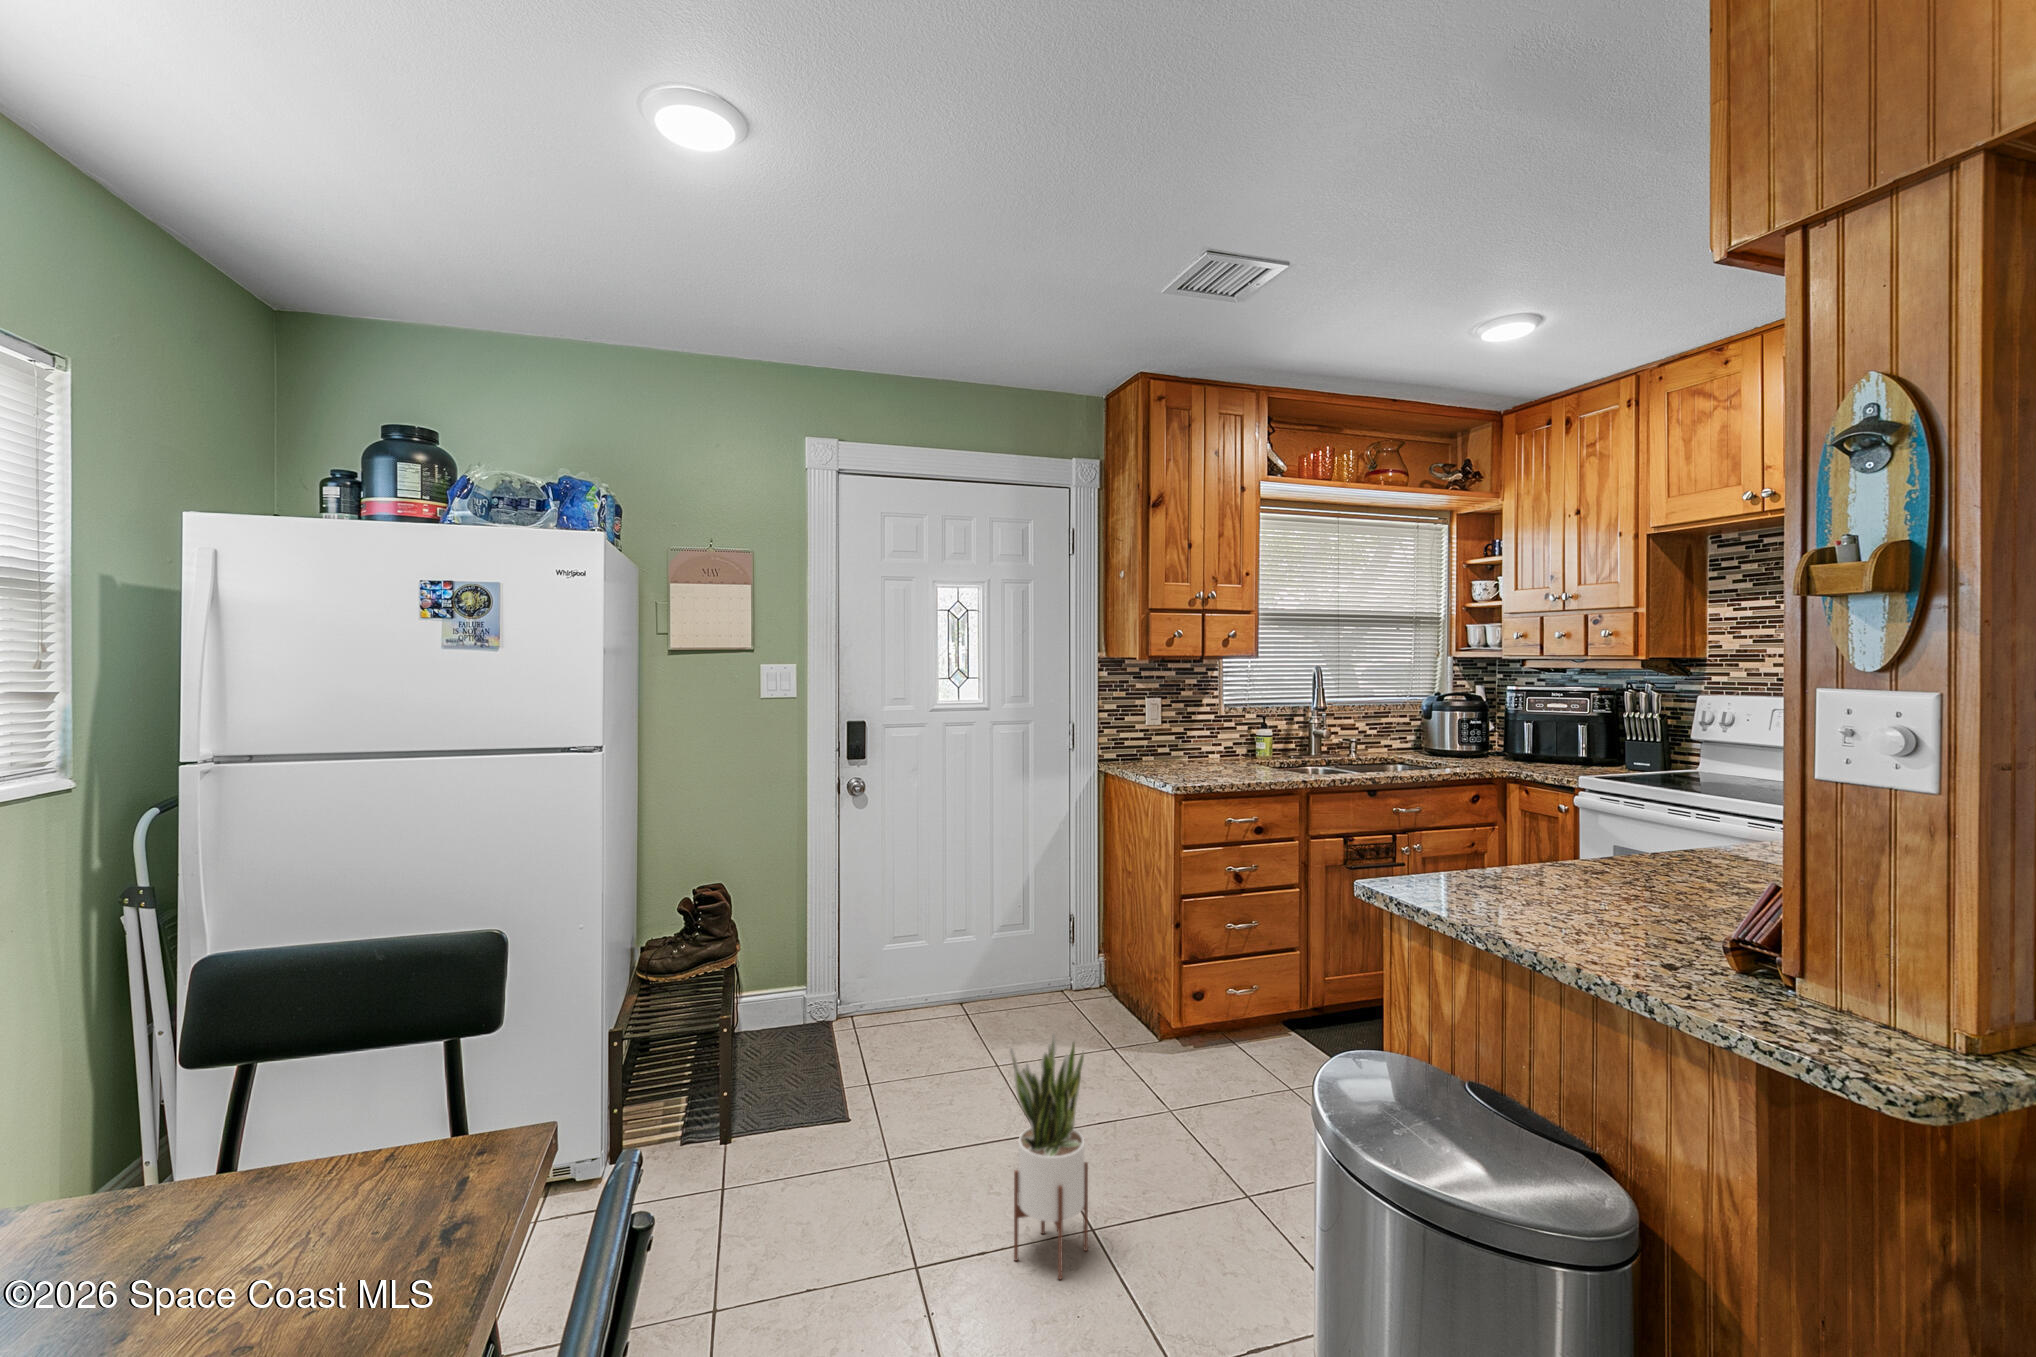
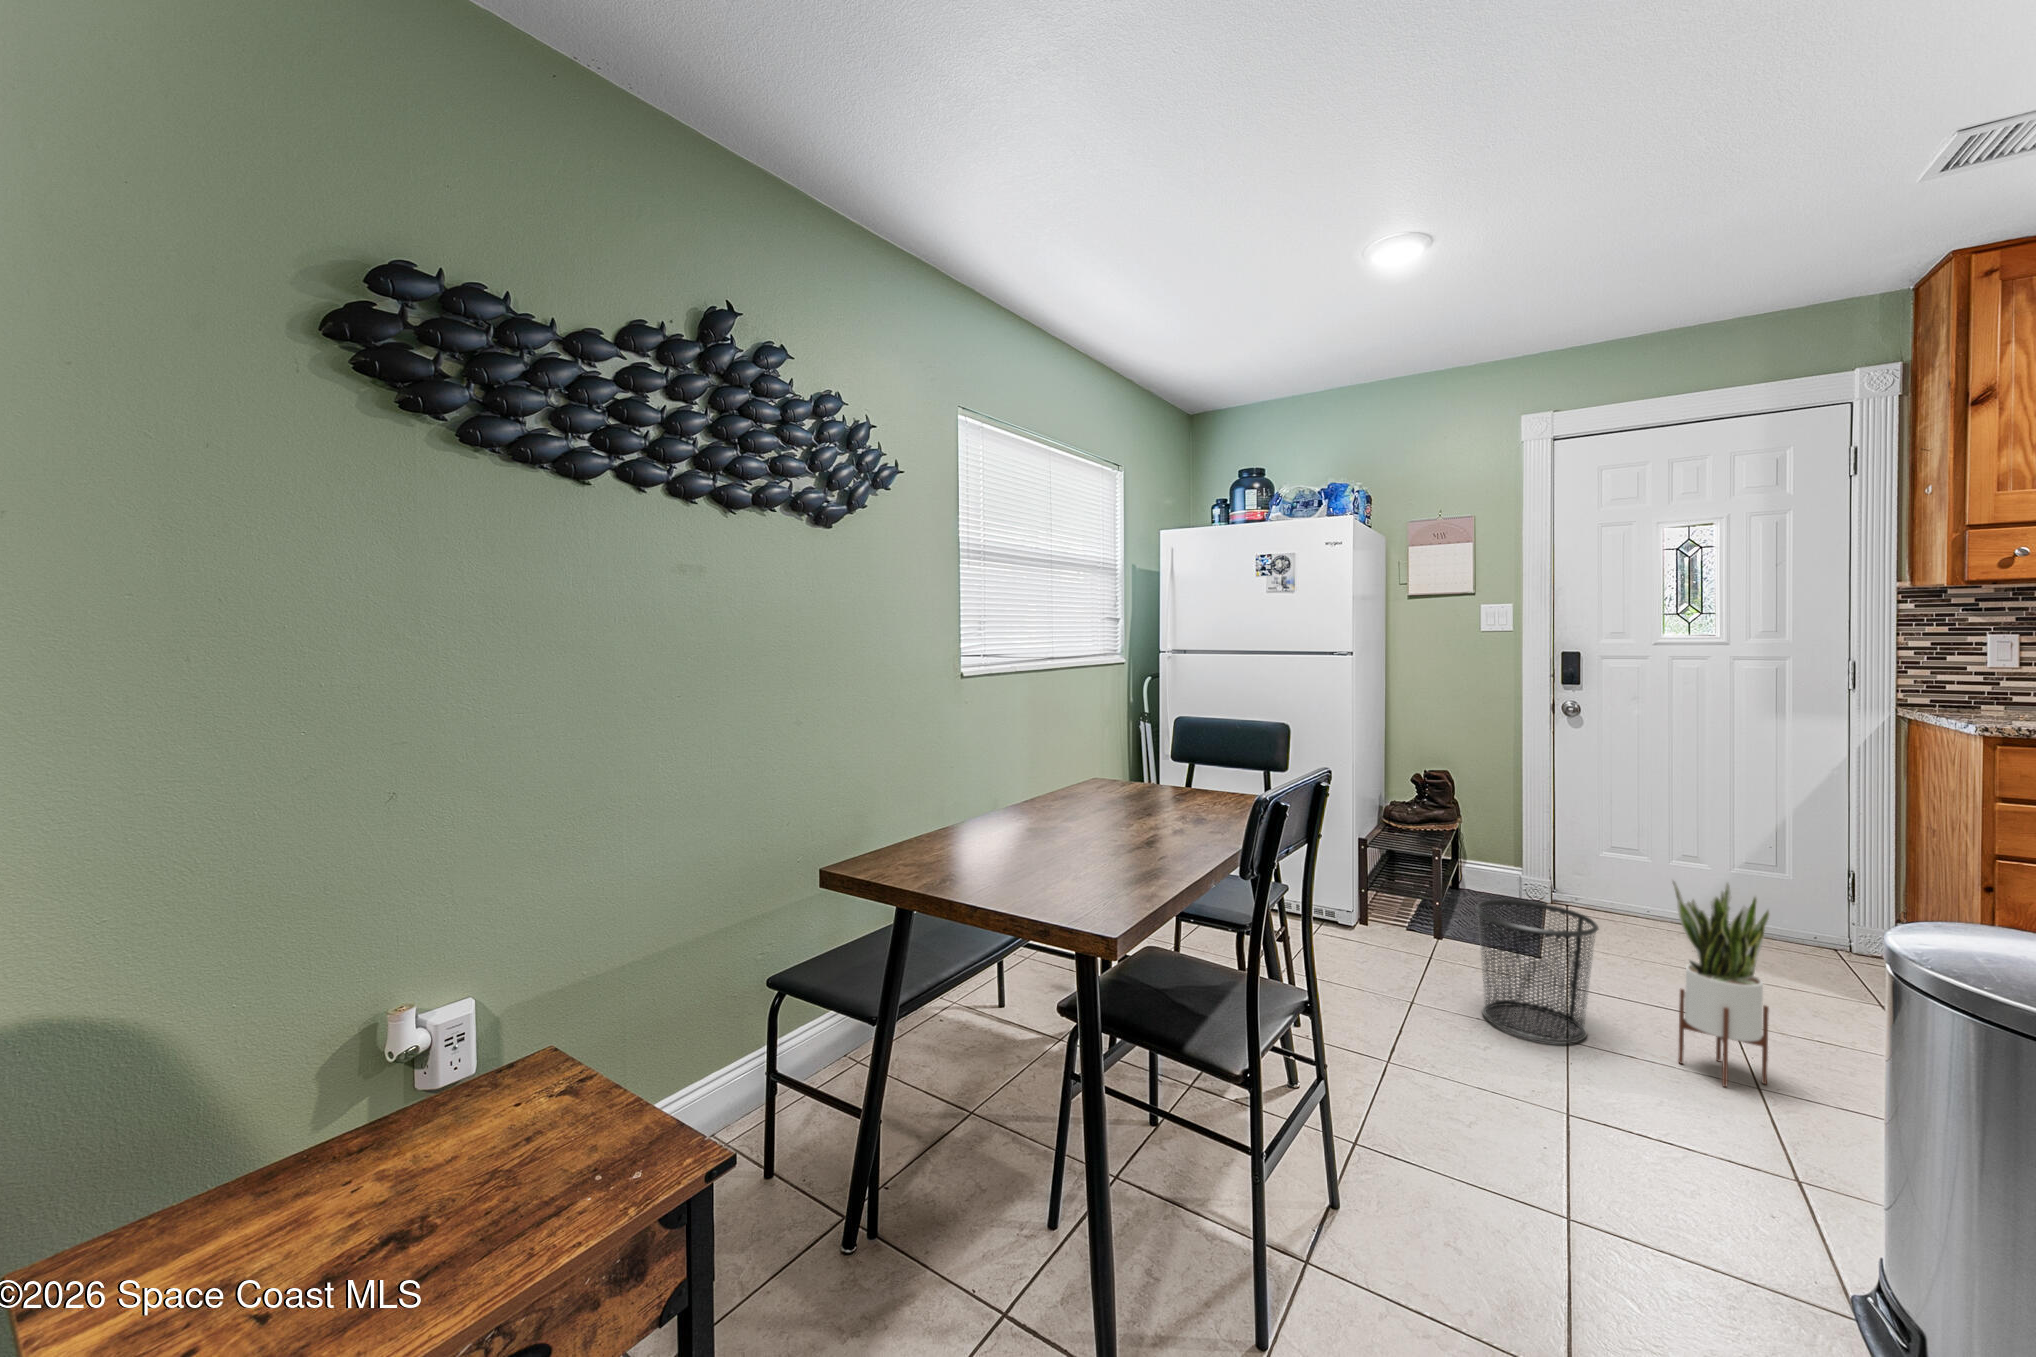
waste bin: none [793,1093,935,1312] -> present [1475,900,1599,1044]

